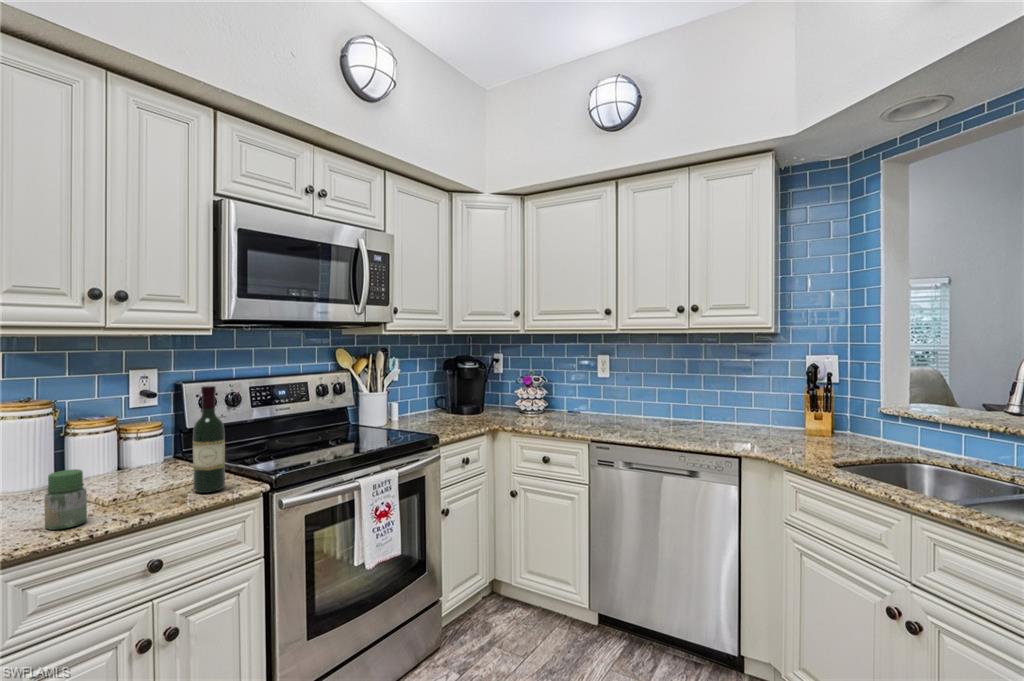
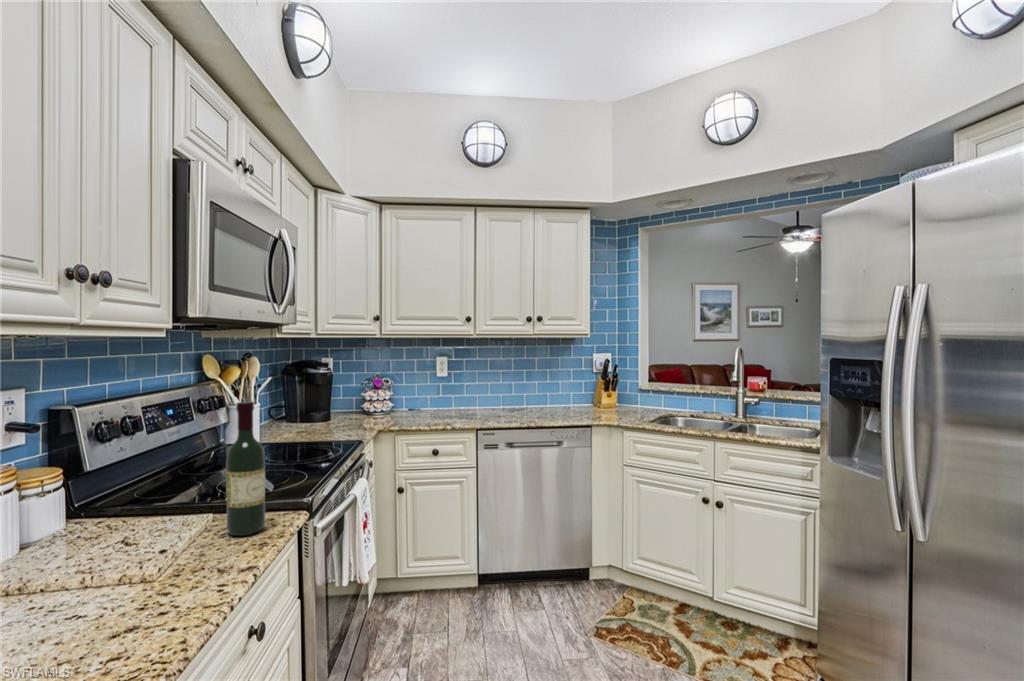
jar: present [44,469,87,530] -> none [148,525,202,616]

